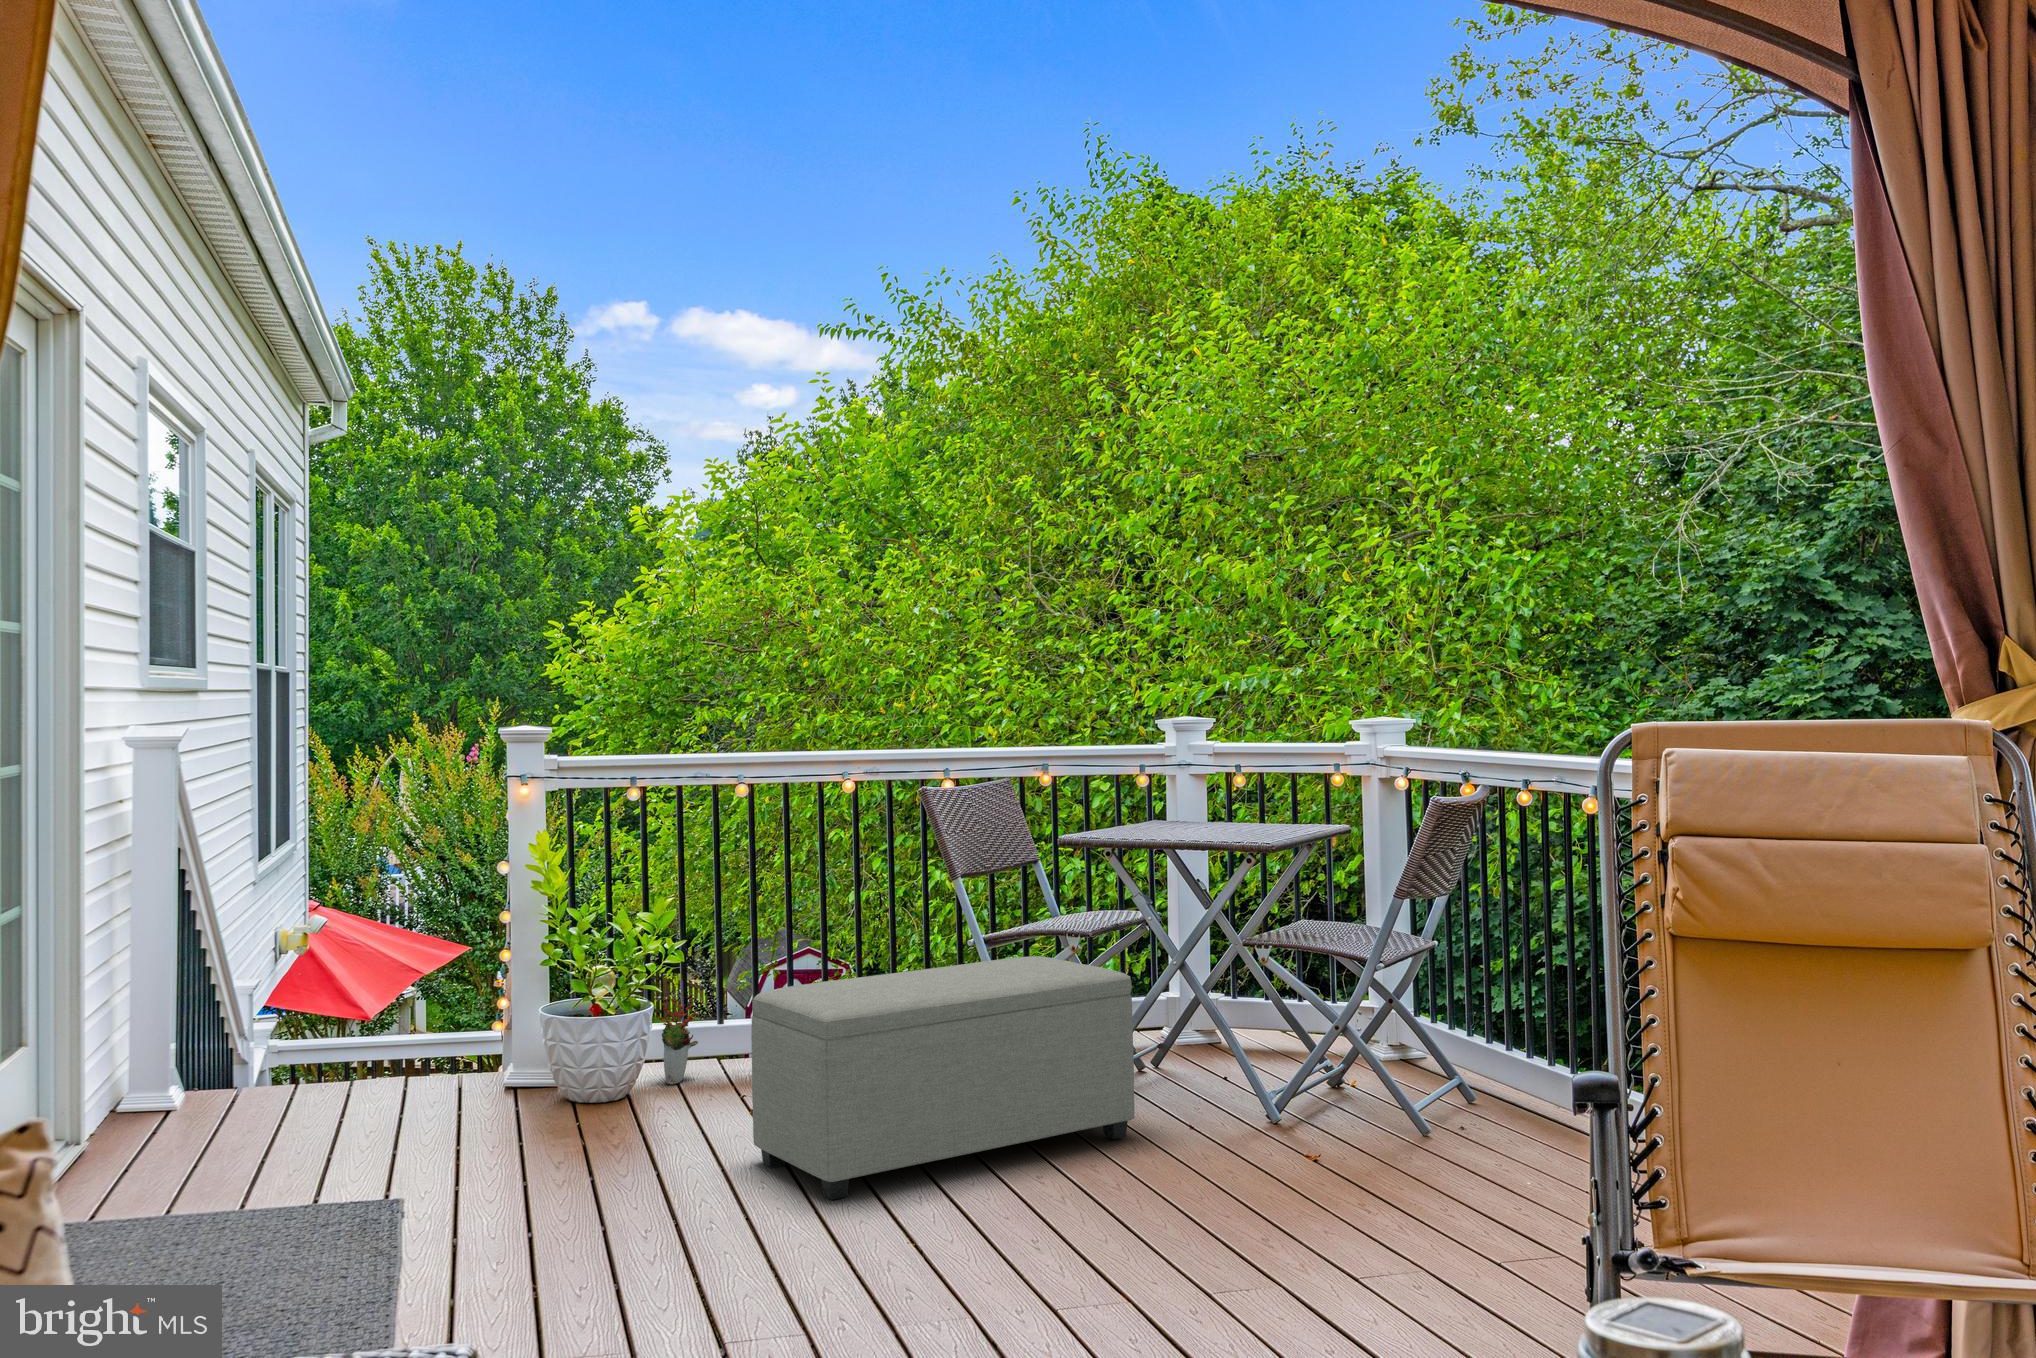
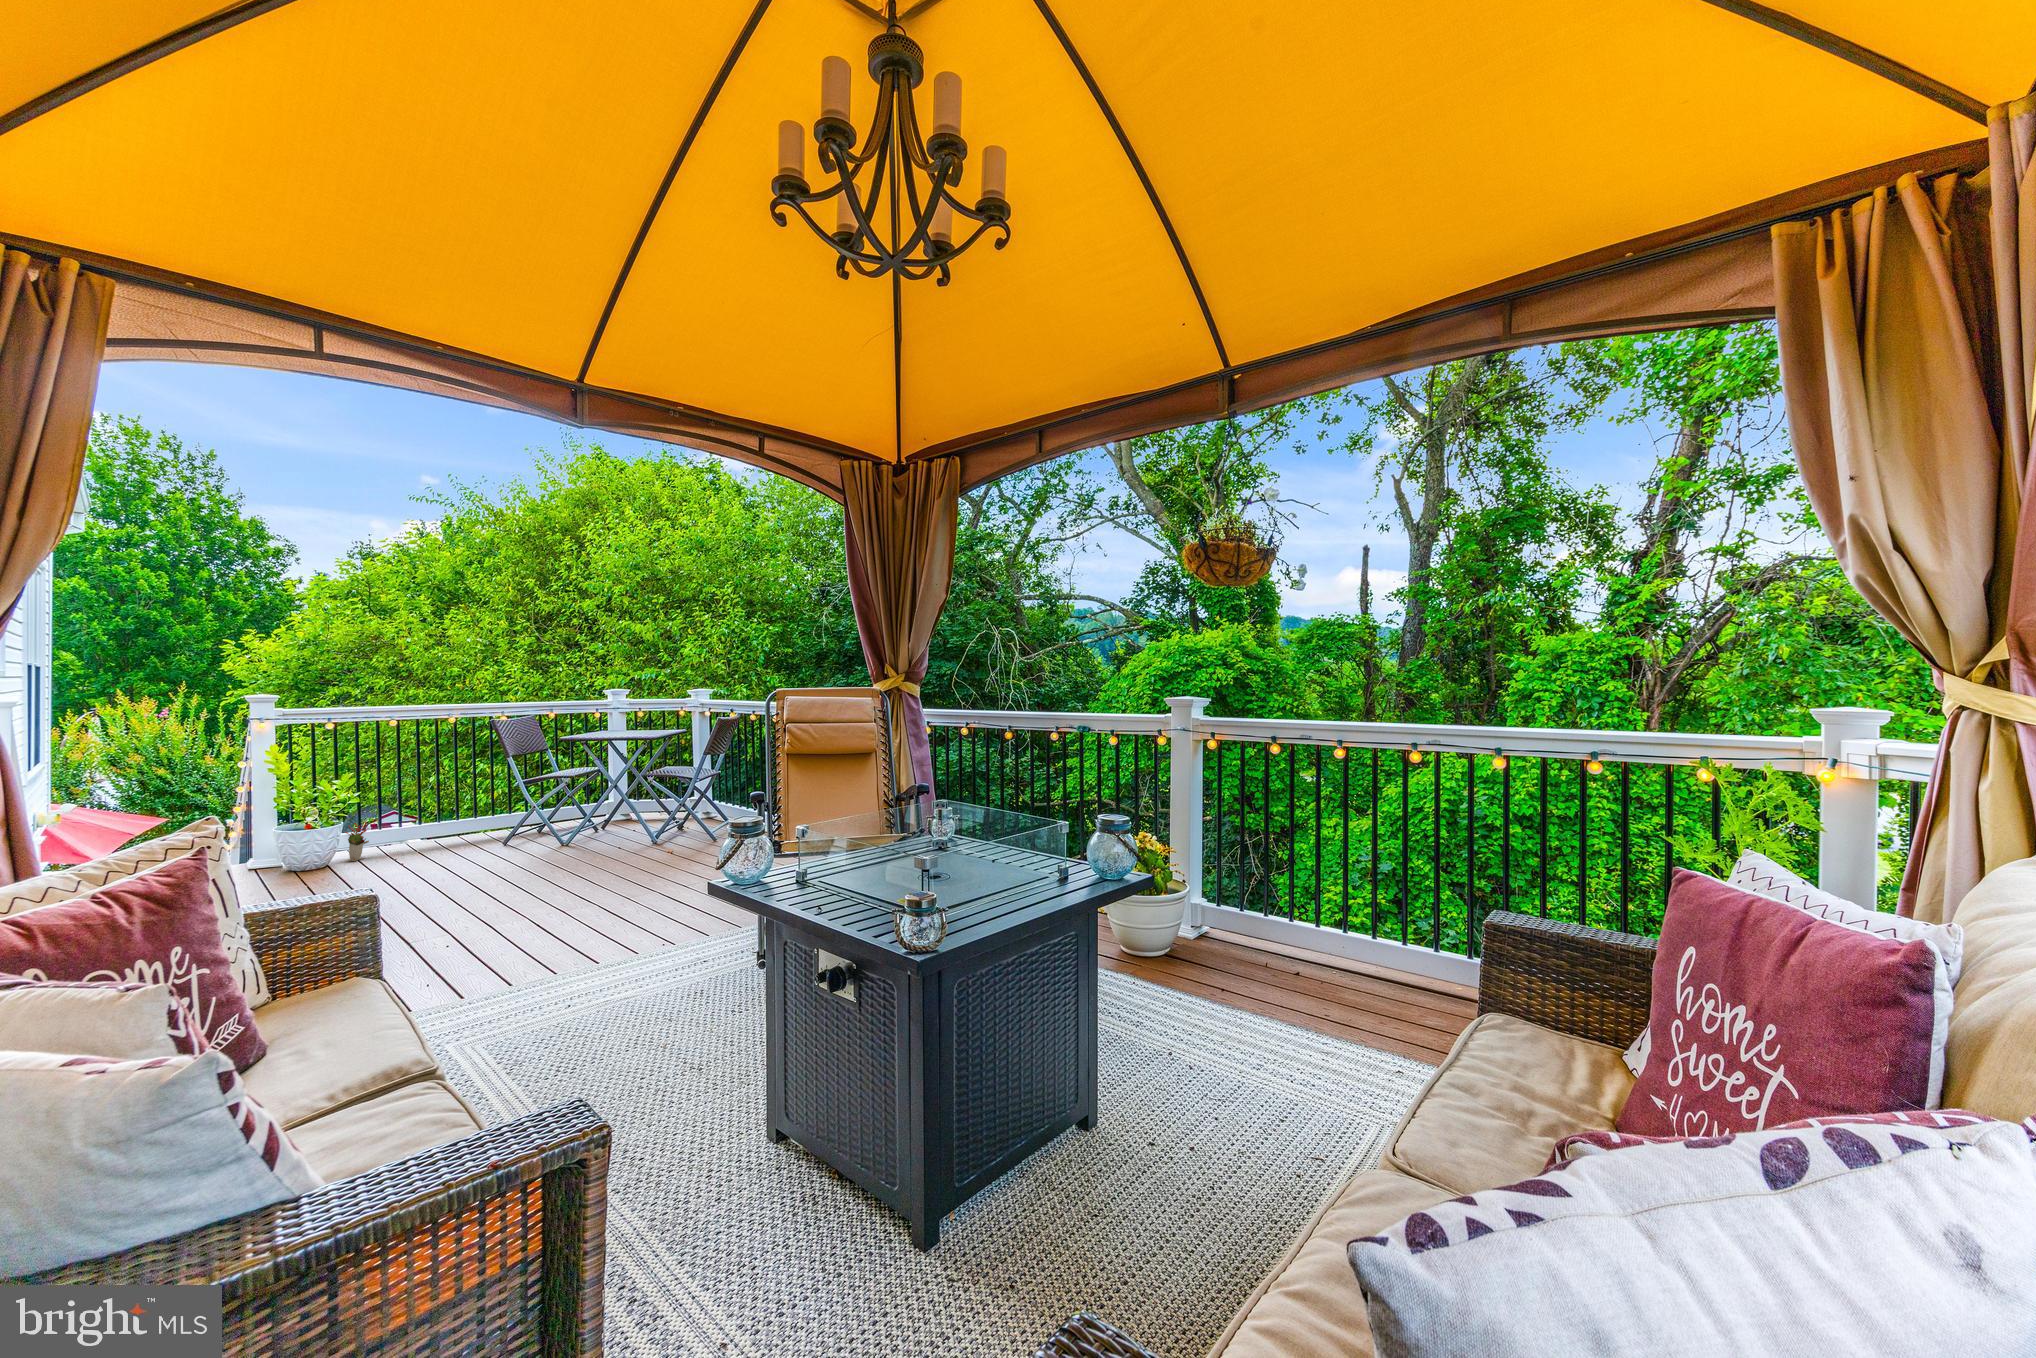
ottoman: present [751,956,1134,1200] -> none [416,787,597,883]

